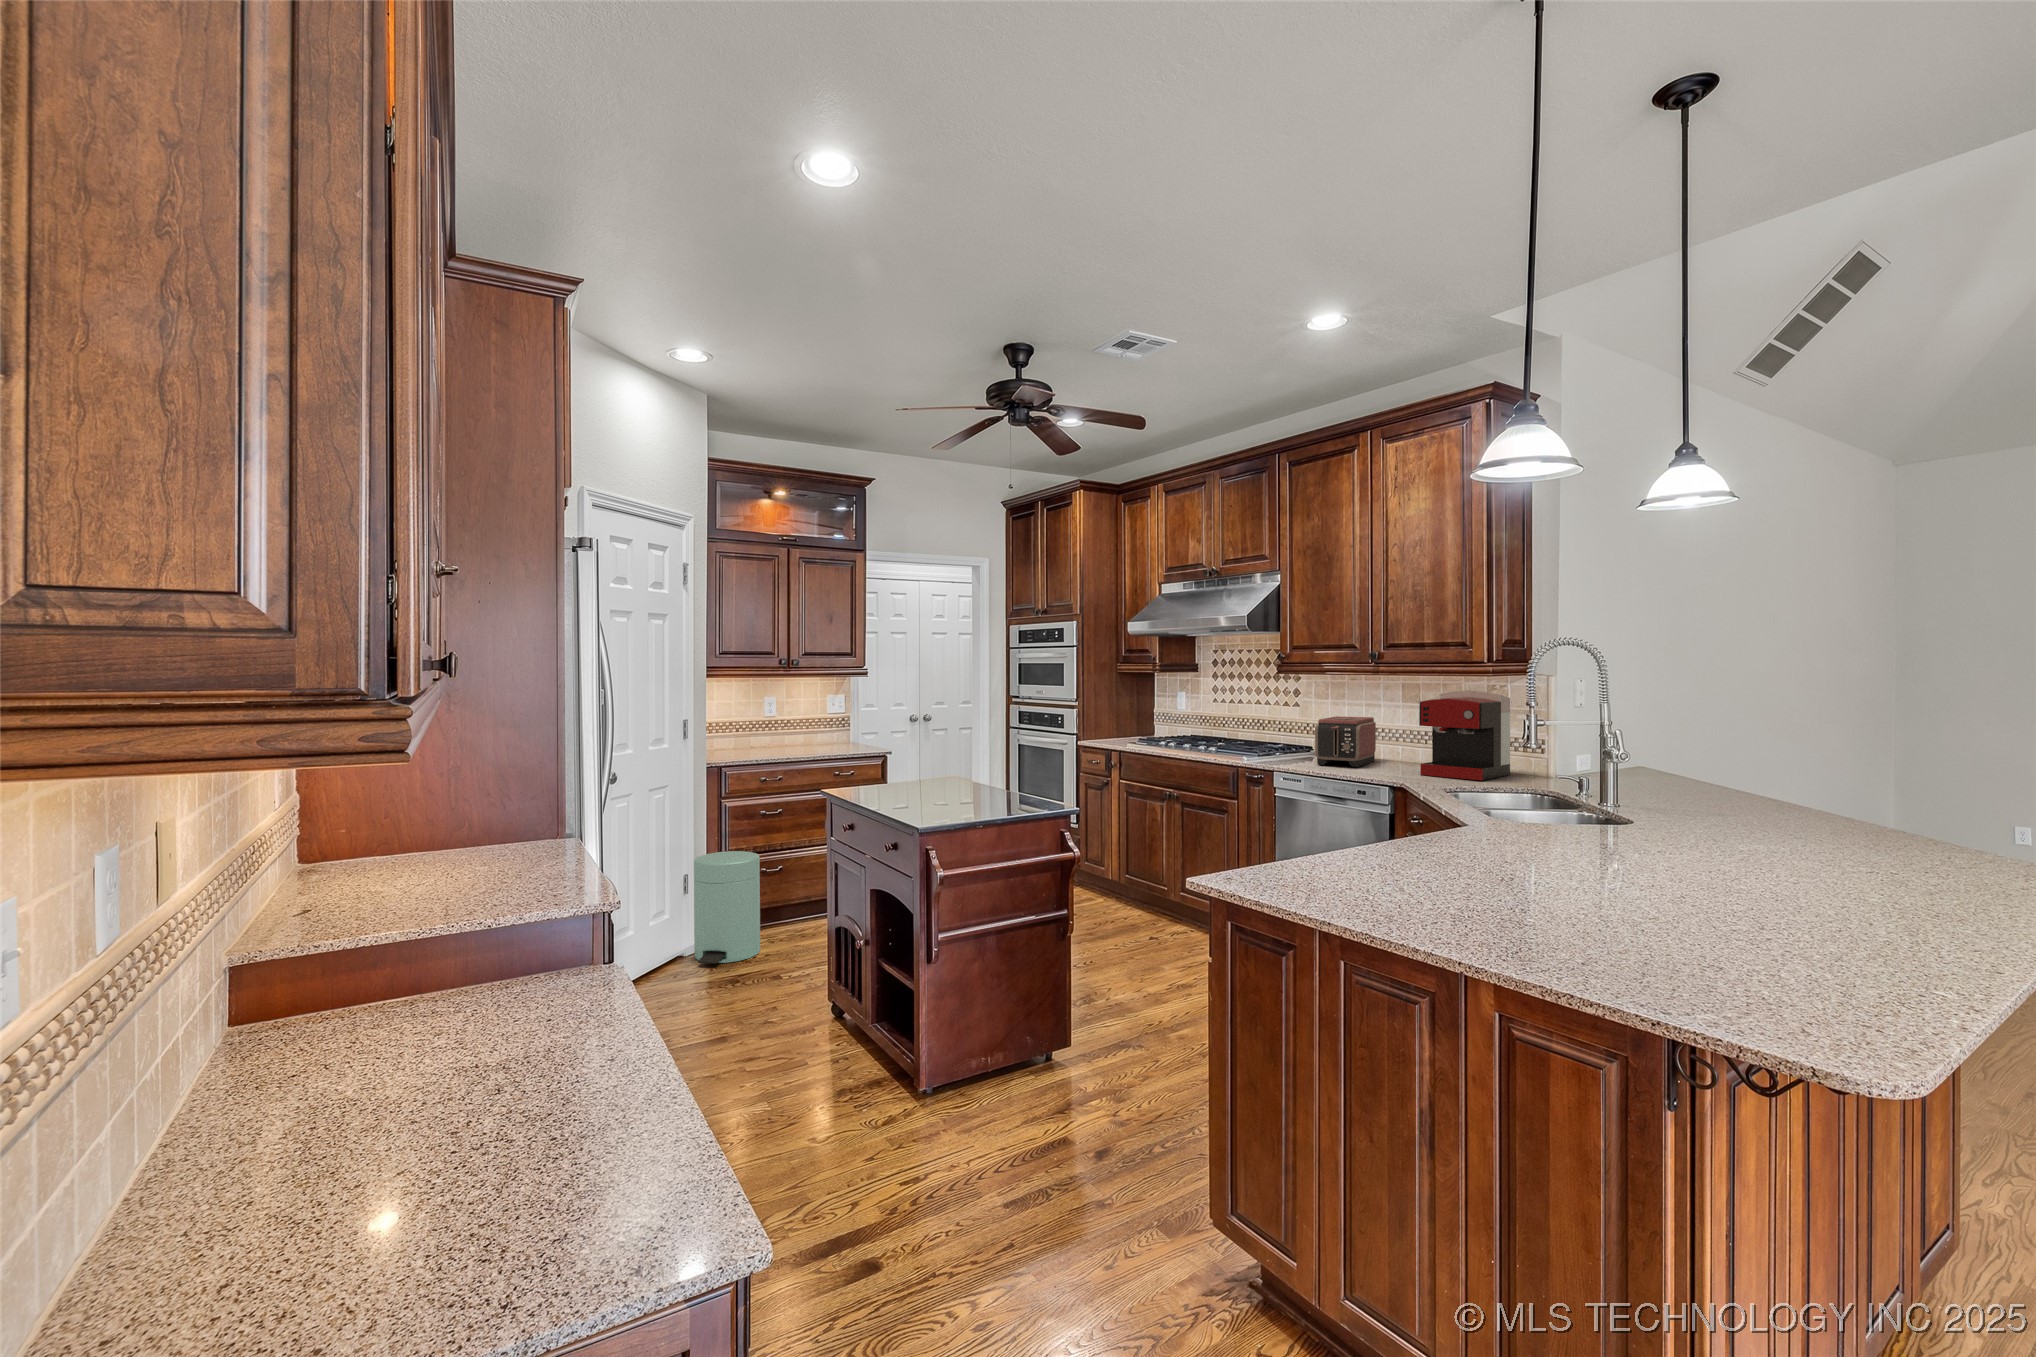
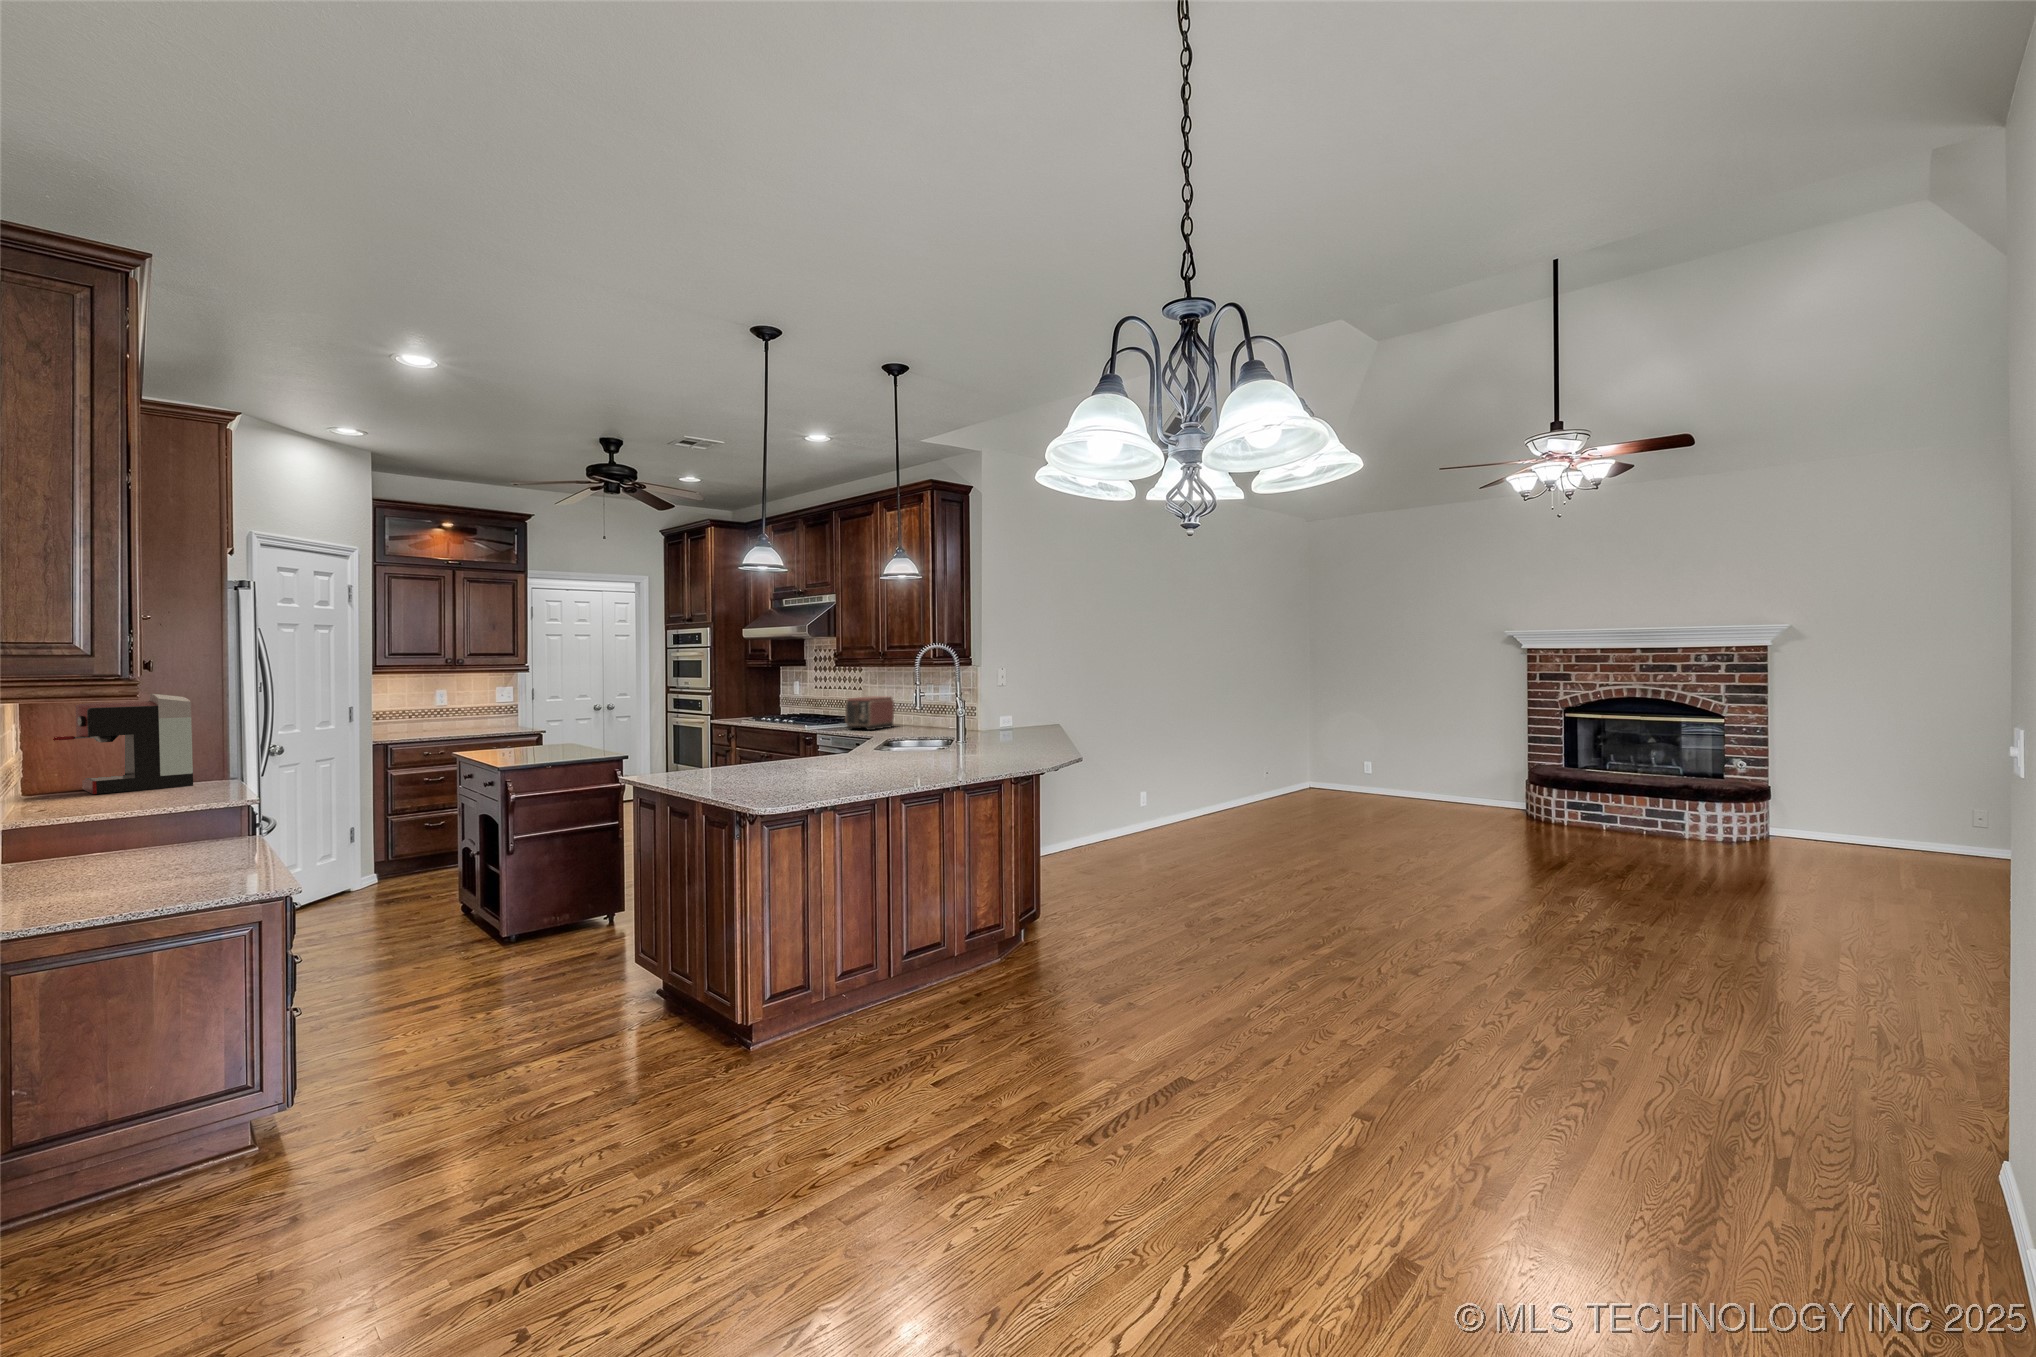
coffee maker: present [1419,690,1510,780] -> present [53,694,193,794]
trash can: present [694,851,760,964] -> none [360,809,420,892]

